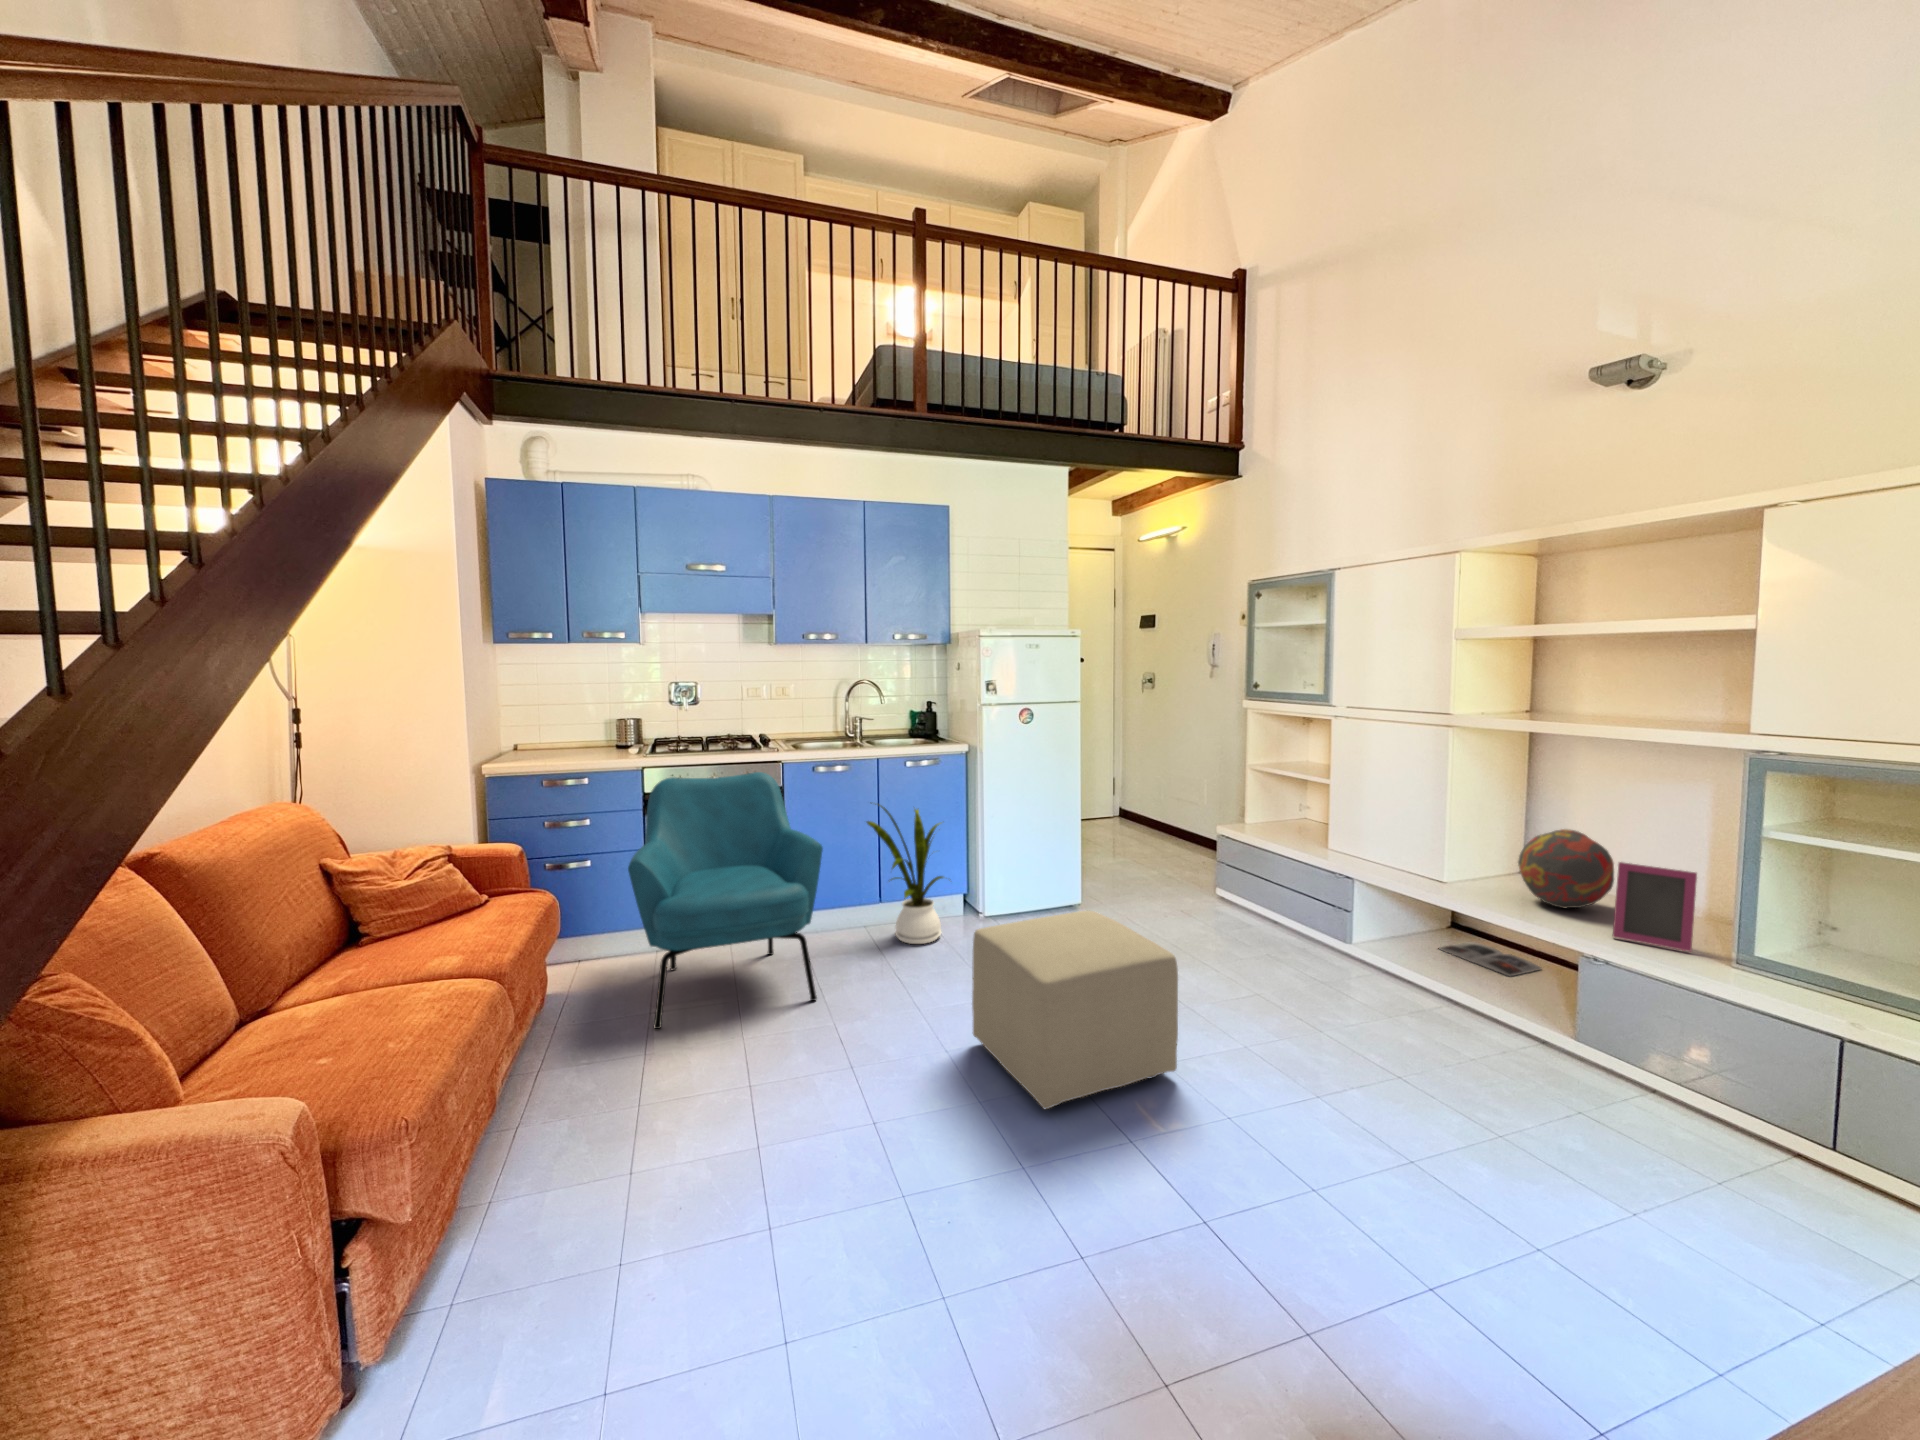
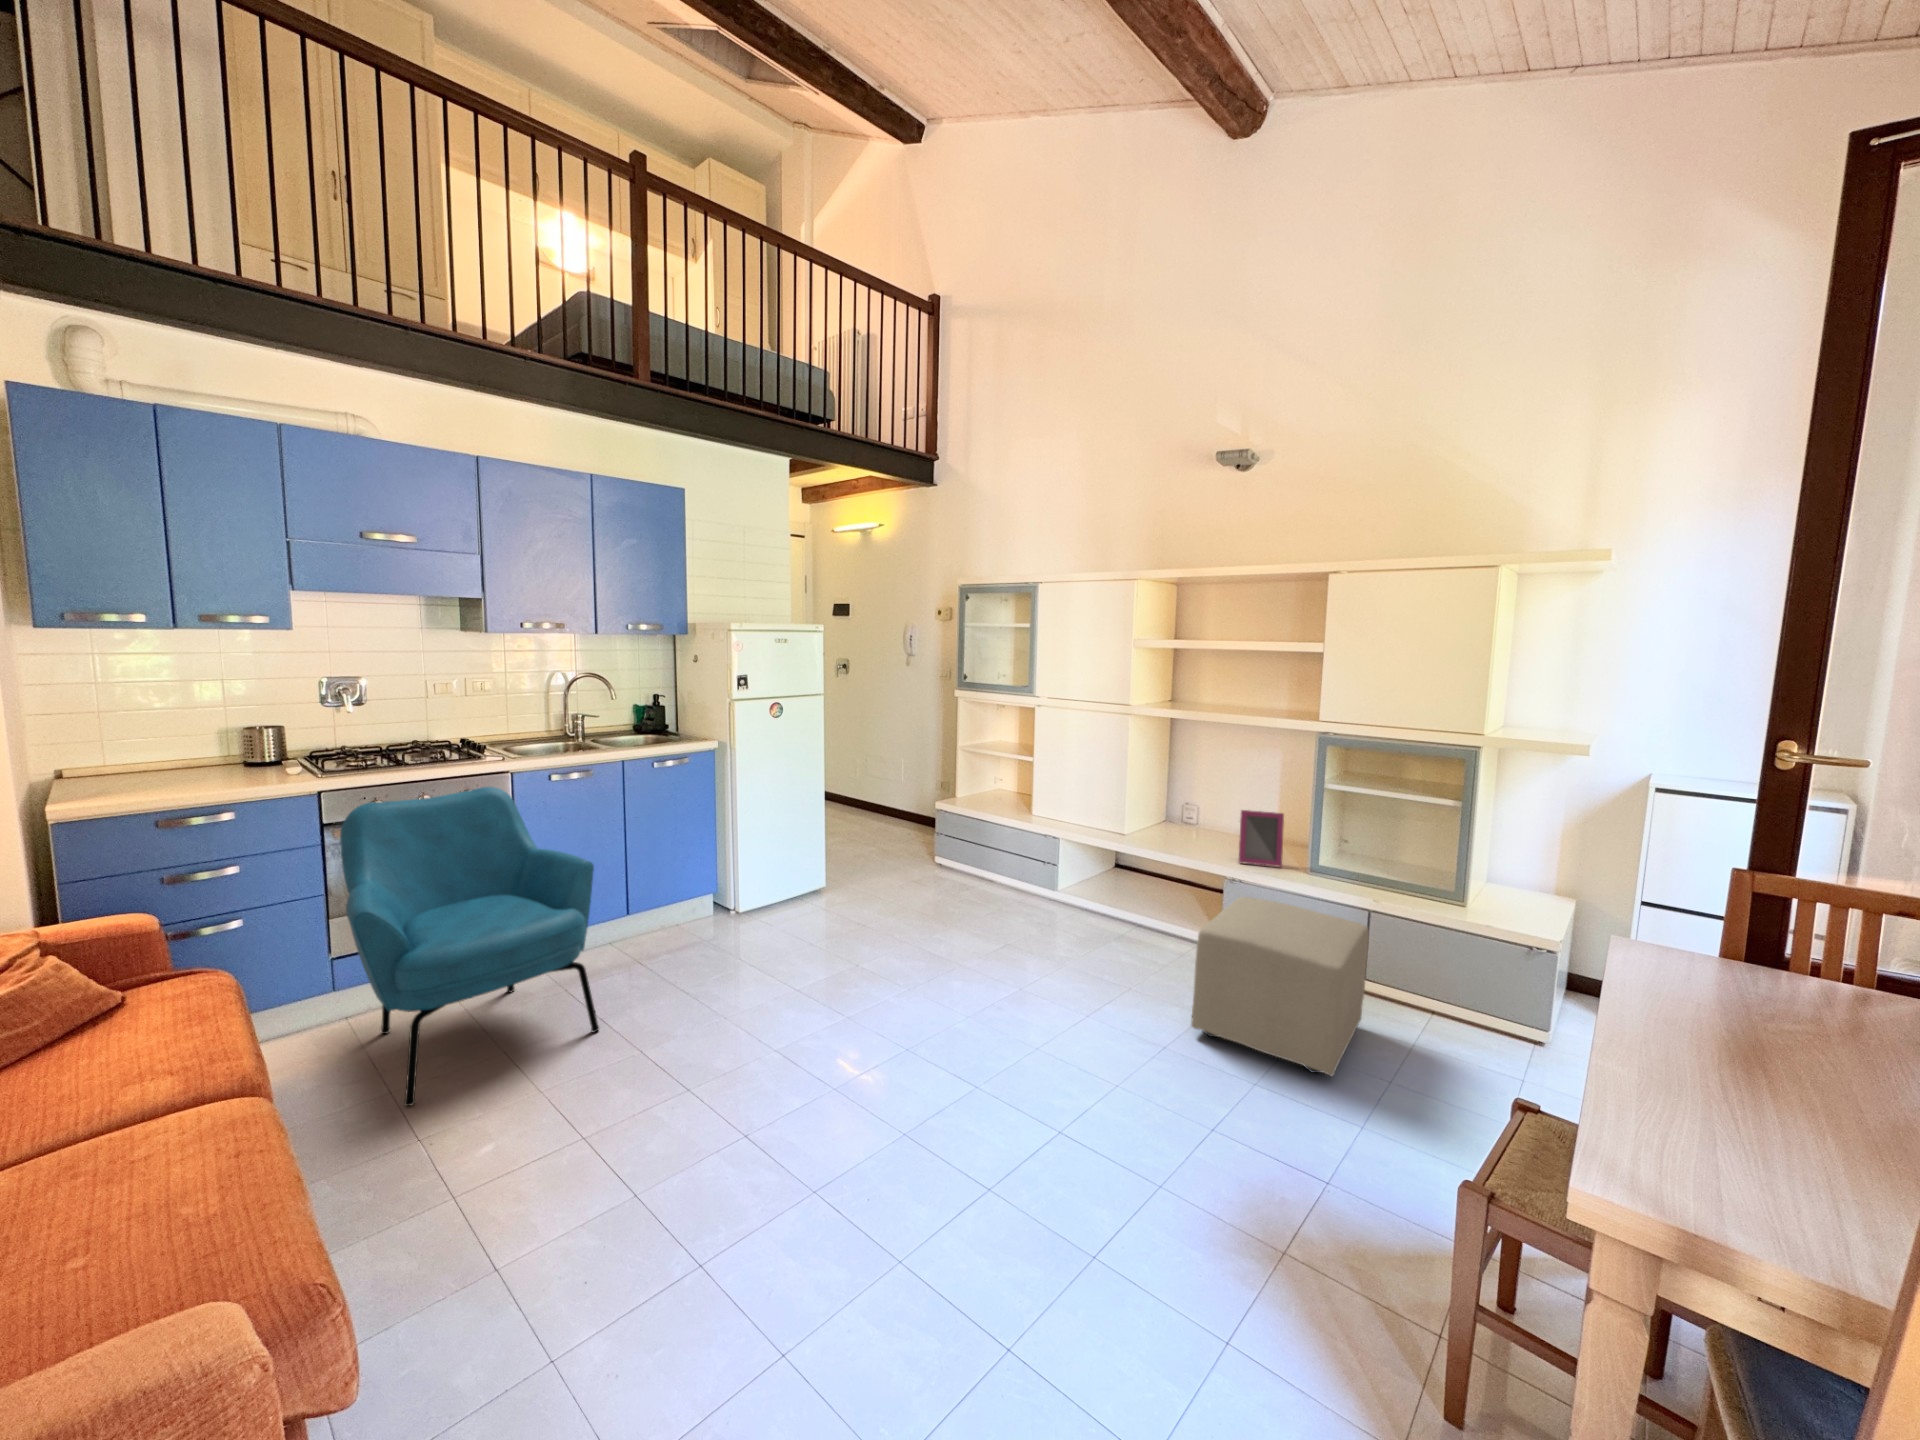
house plant: present [867,805,944,944] -> none [613,809,708,952]
decorative orb: present [1518,829,1614,908] -> none [1174,788,1232,845]
ottoman: present [972,910,1178,1109] -> present [1191,897,1369,1076]
magazine: present [1439,942,1541,976] -> none [1113,876,1181,899]

